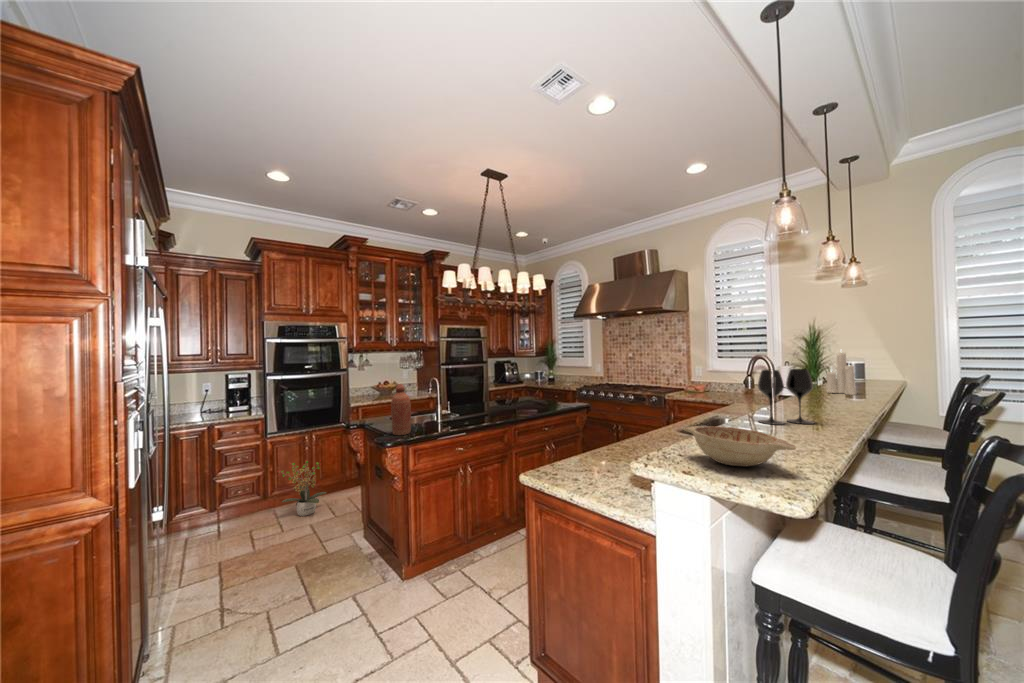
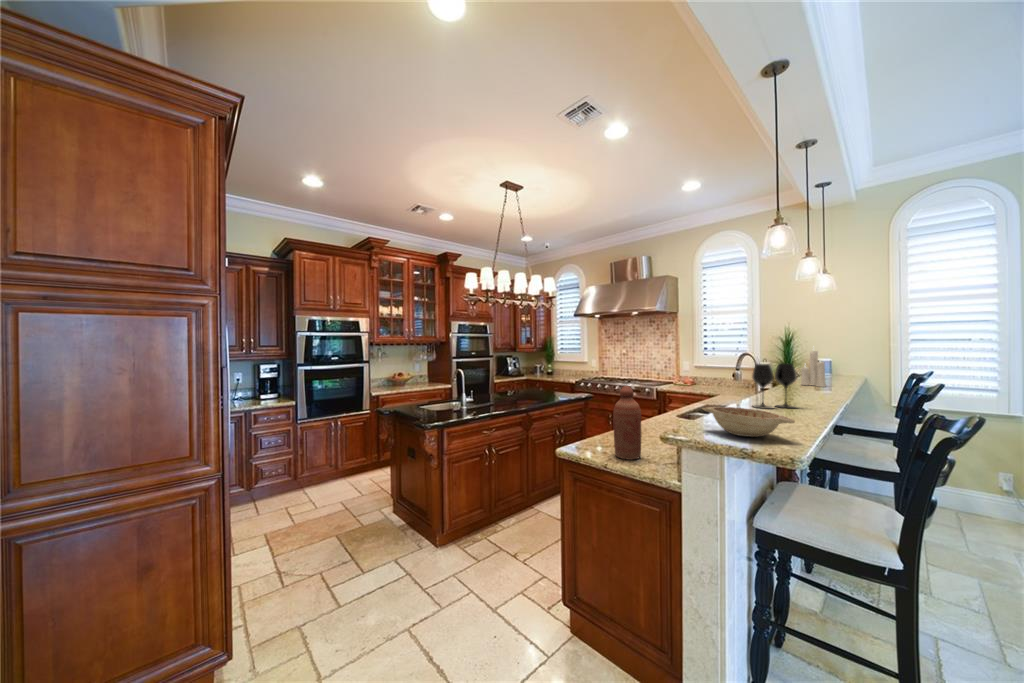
bottle: present [391,384,411,435] -> present [613,386,641,460]
potted plant: present [277,460,326,516] -> none [309,444,353,494]

